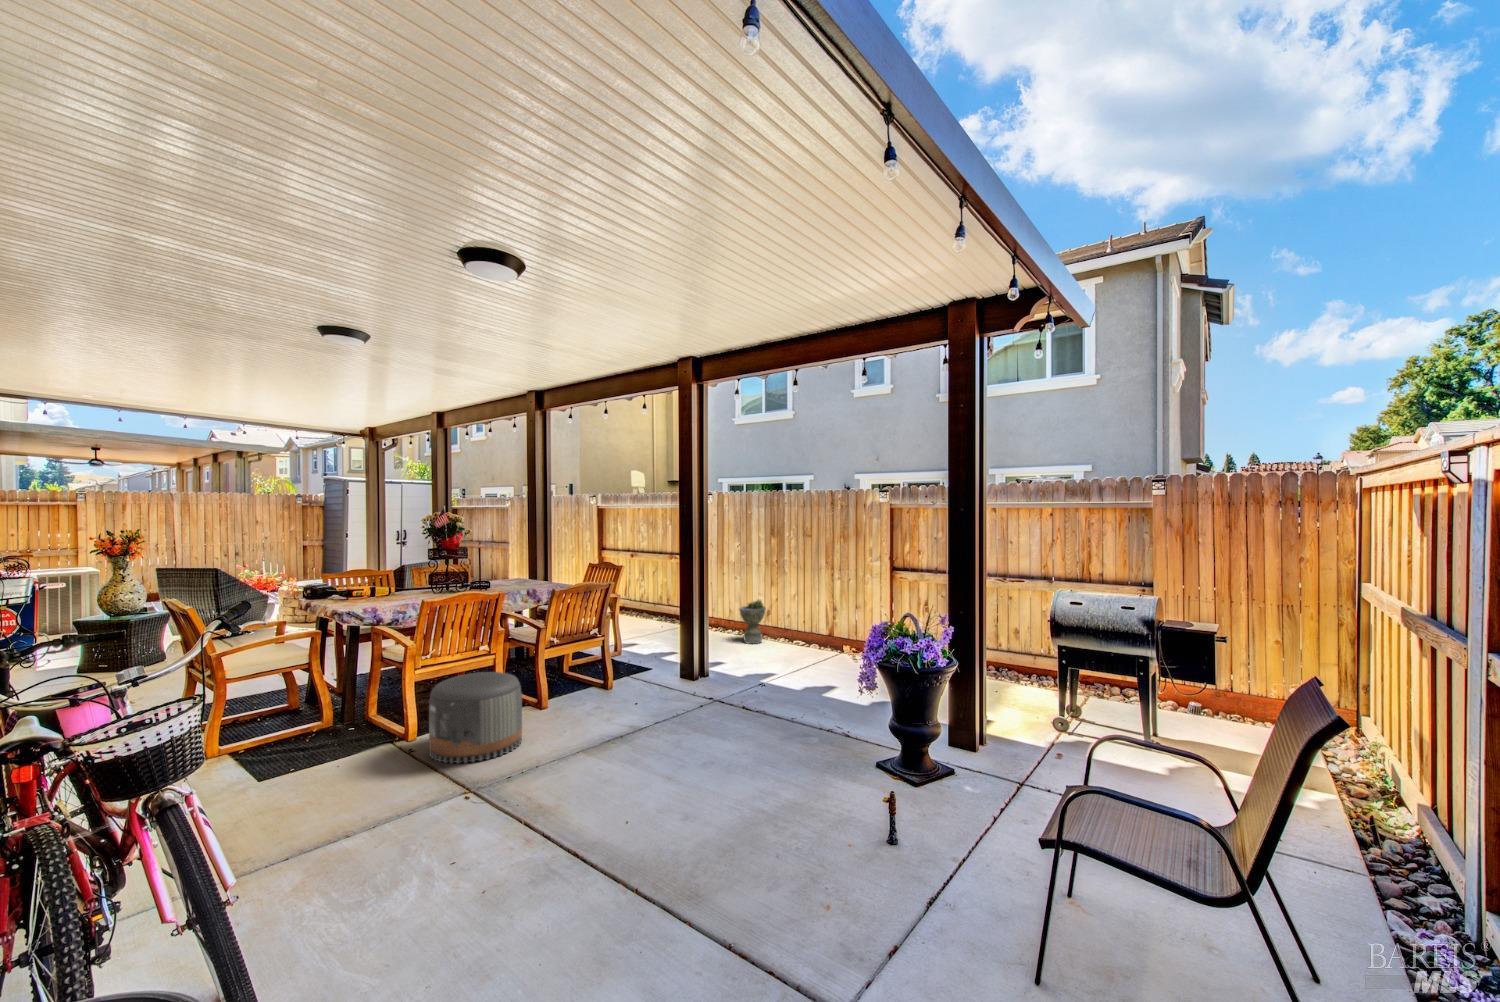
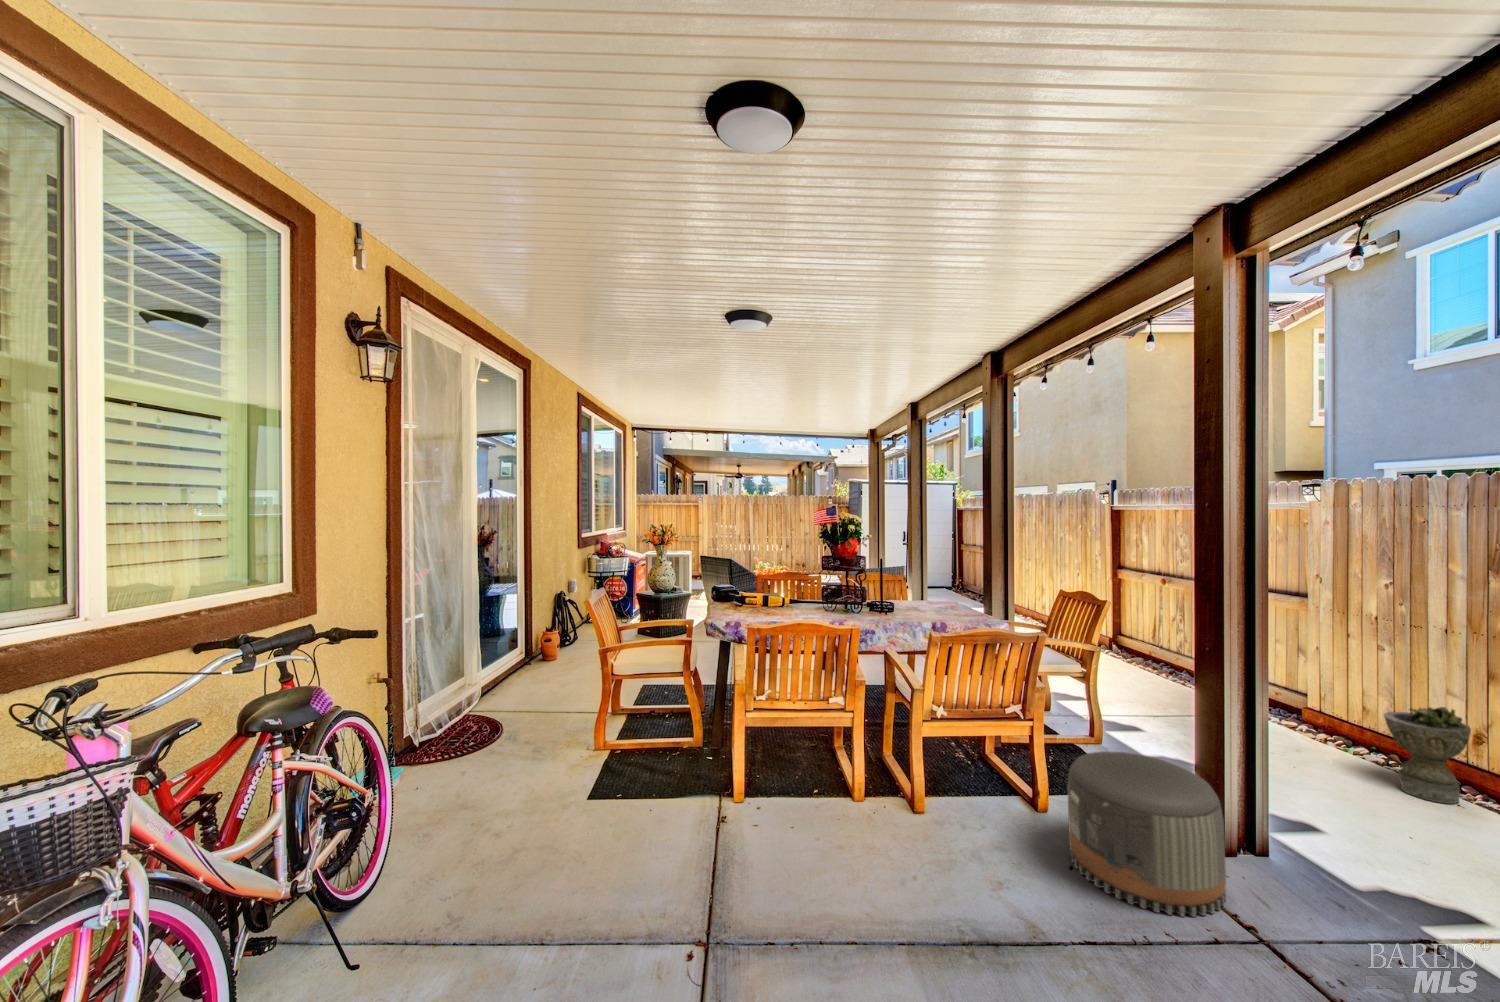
pouf: present [429,672,522,763] -> present [1067,751,1226,917]

